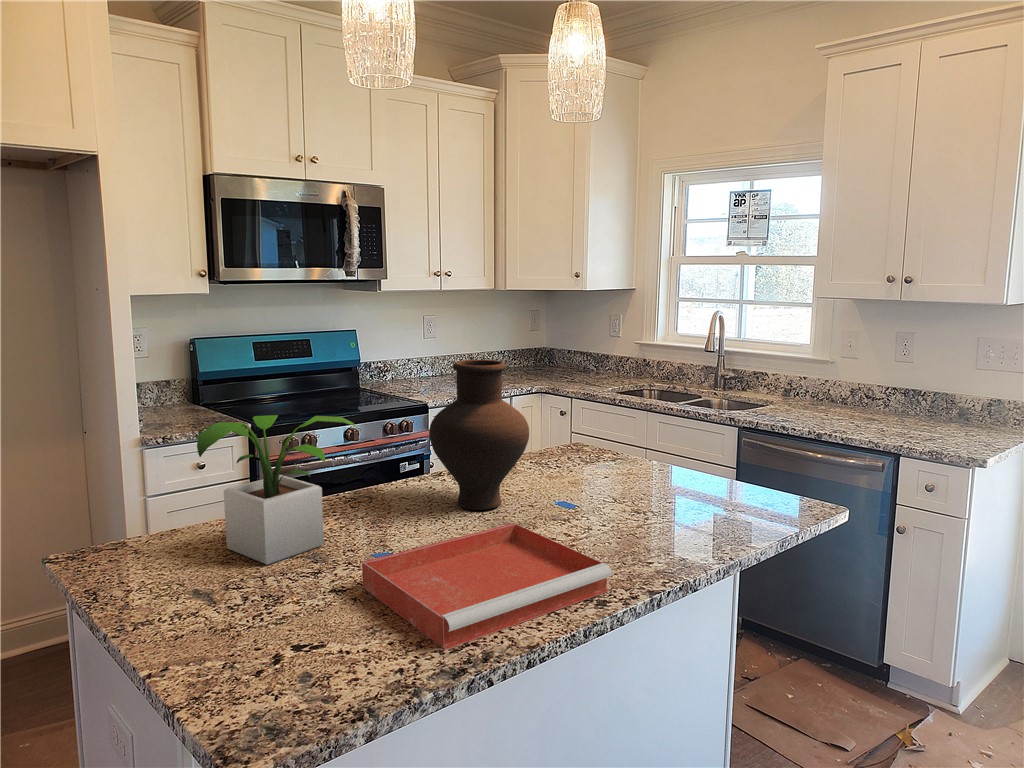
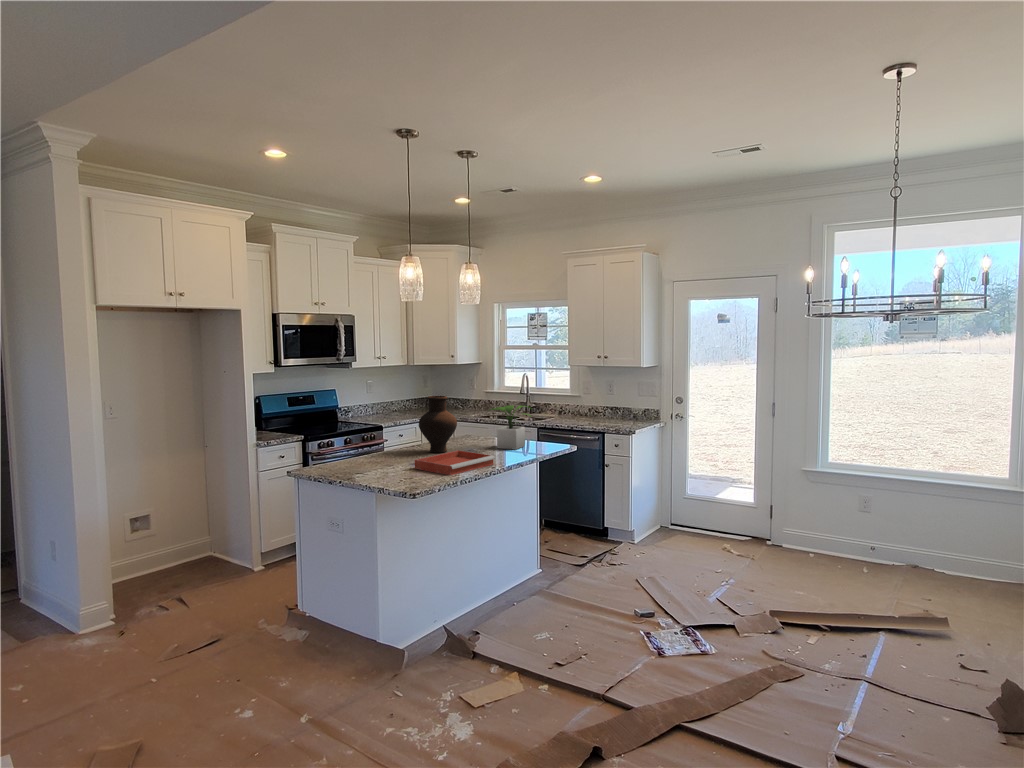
potted plant: present [197,415,358,565] -> present [490,406,531,450]

